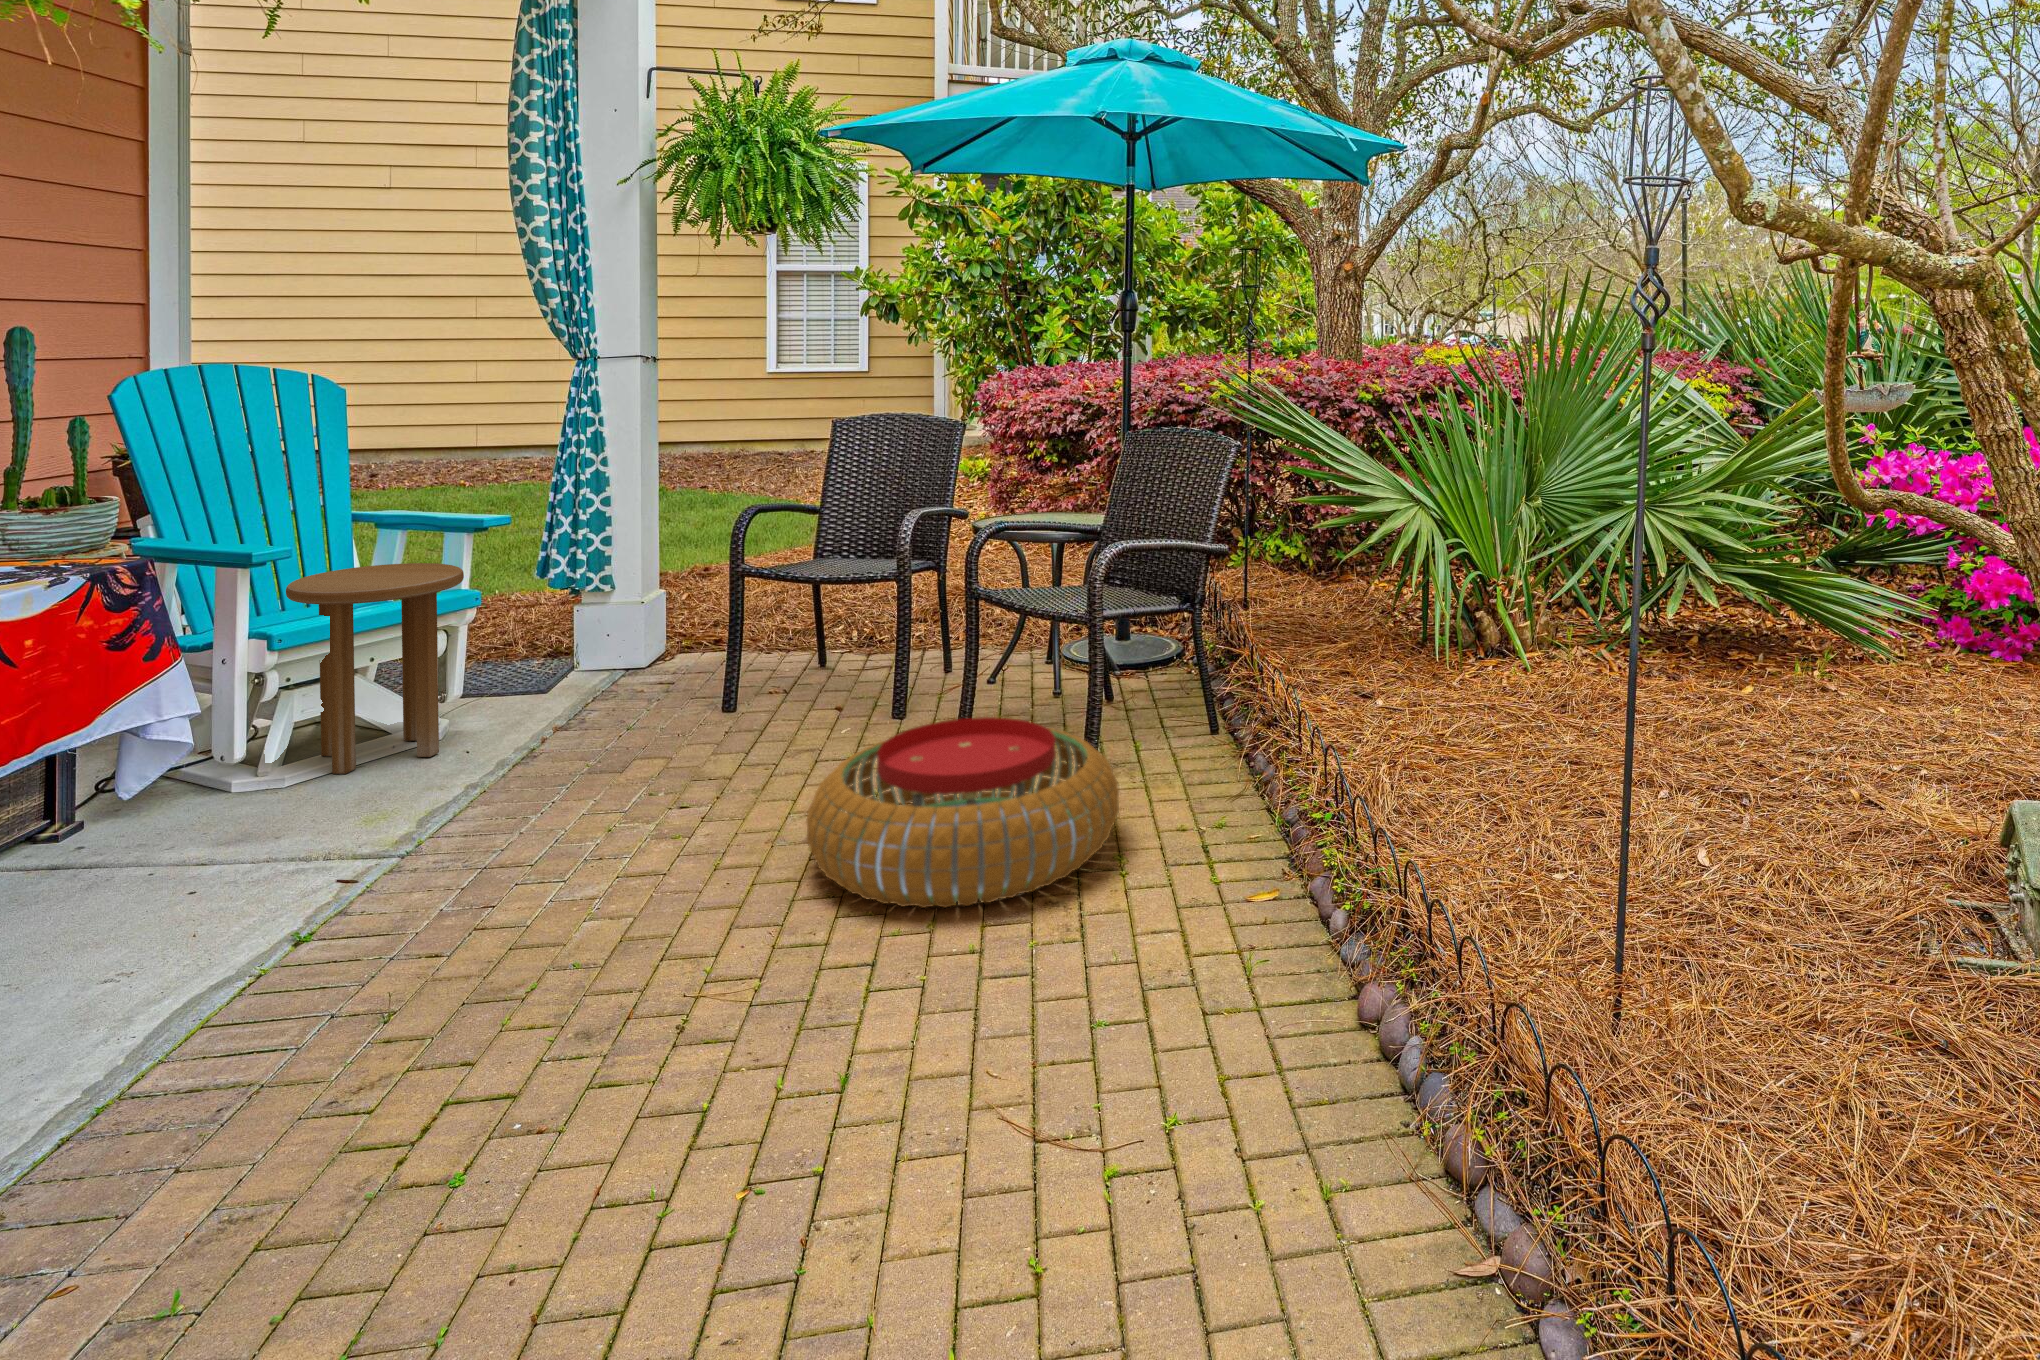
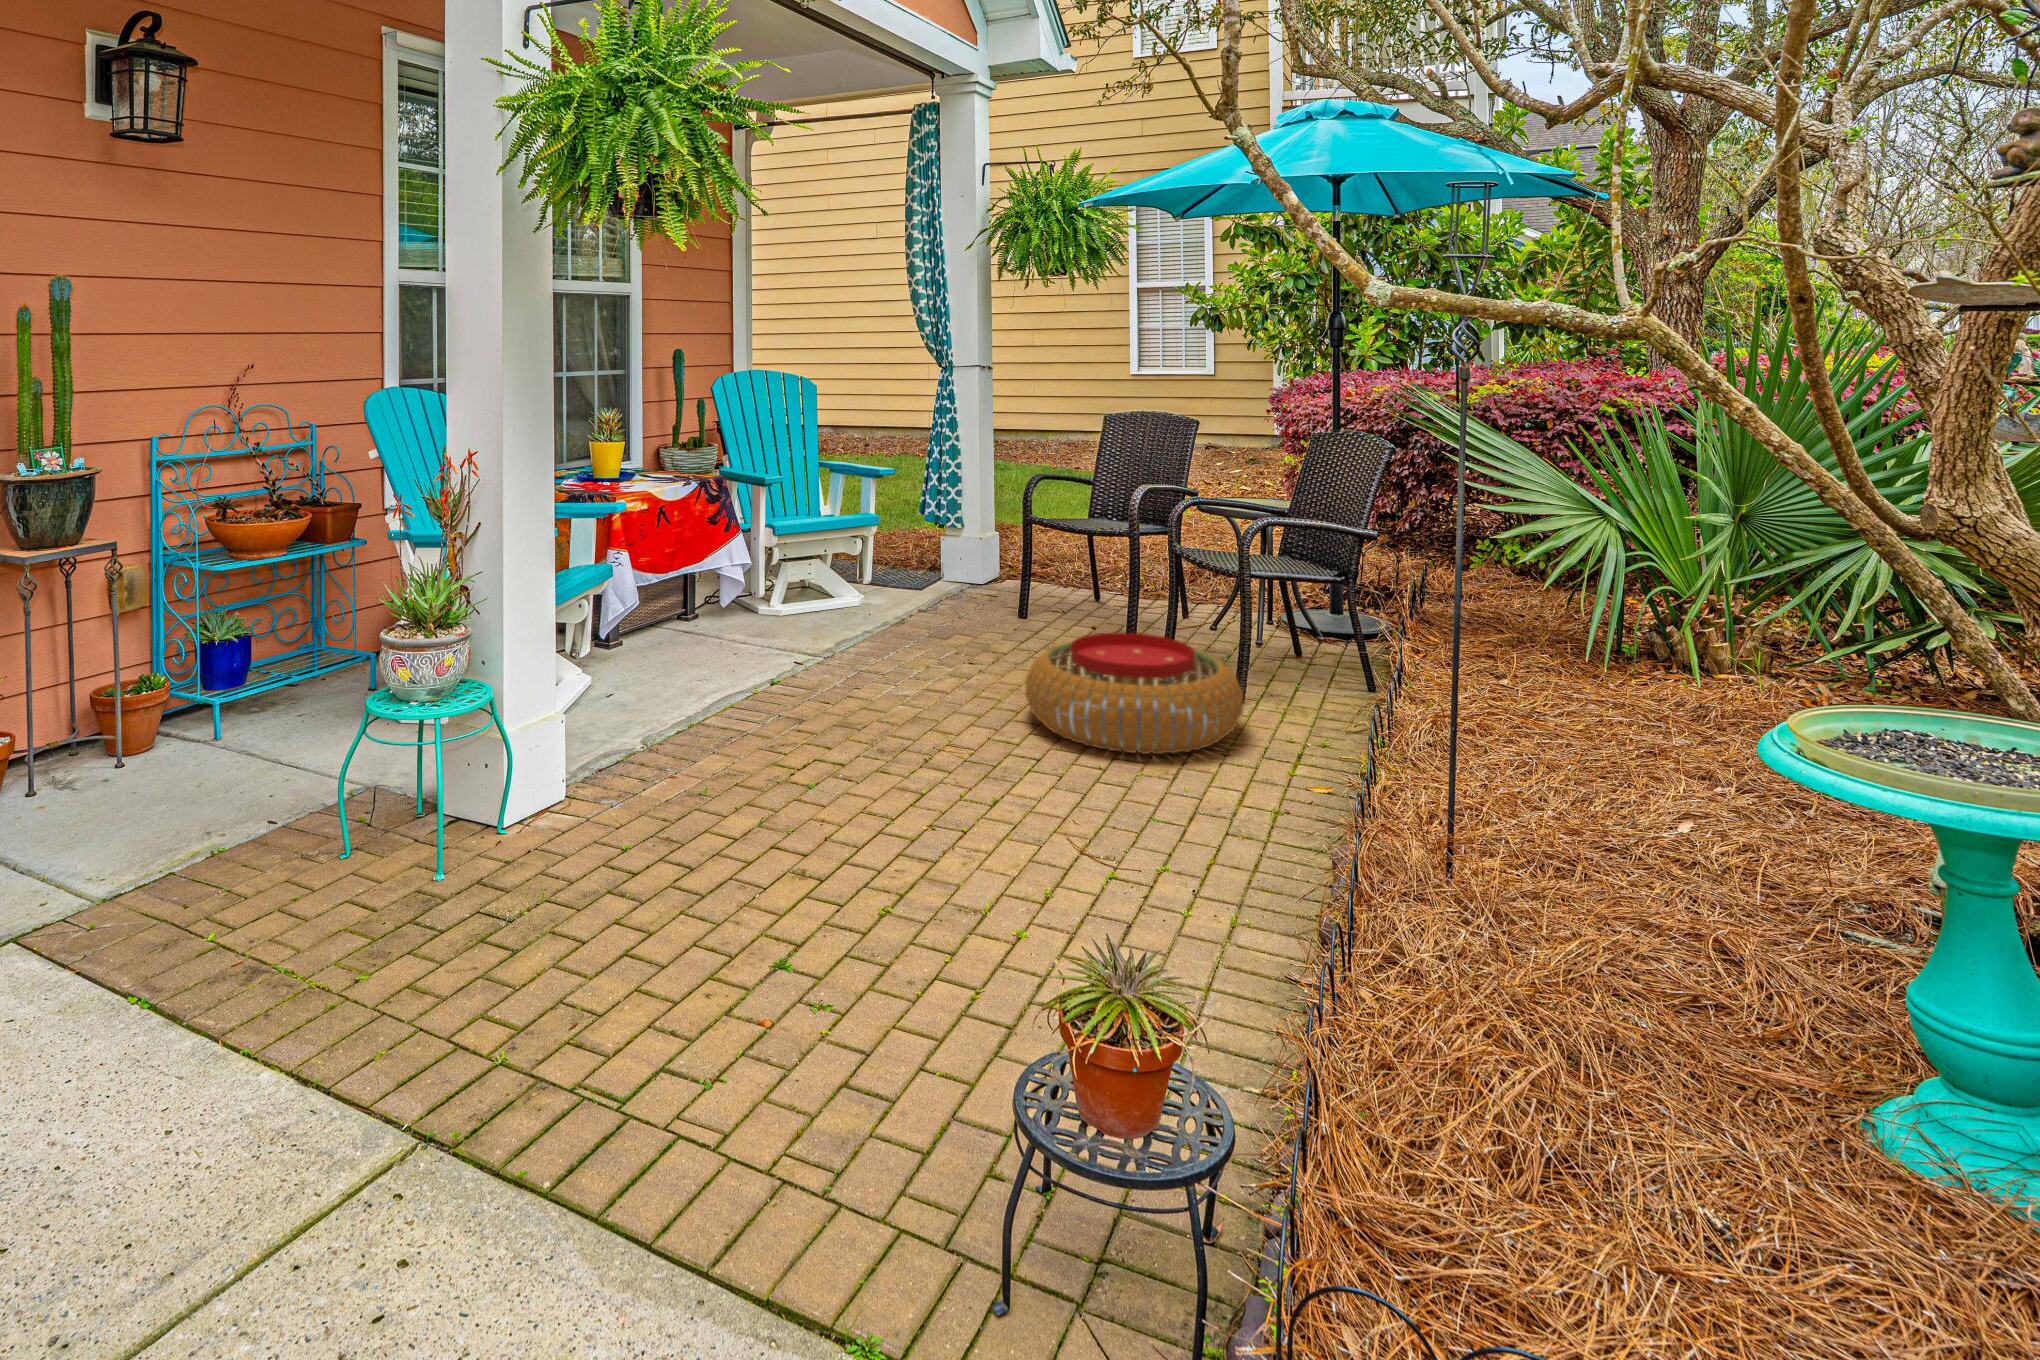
side table: present [286,563,464,774] -> none [783,493,868,614]

